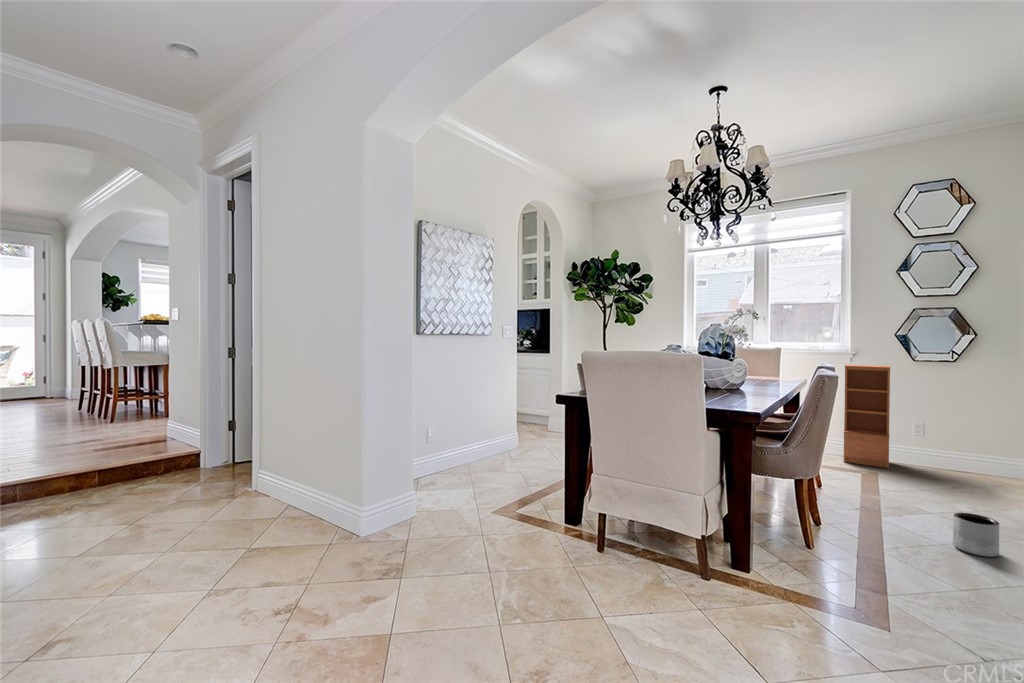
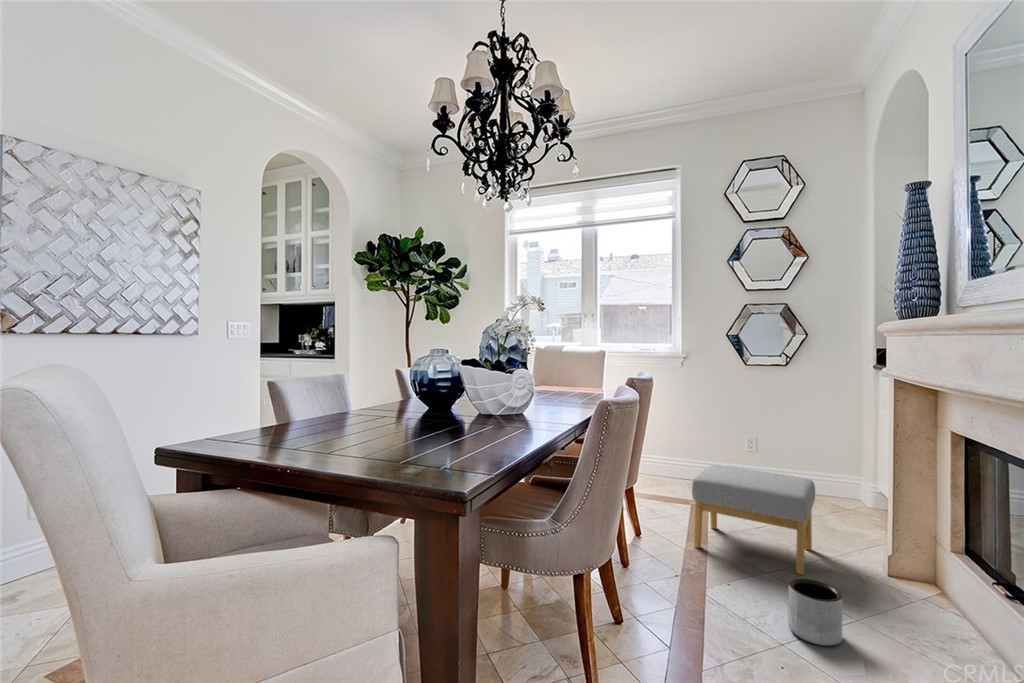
bookcase: present [844,365,890,468] -> none [675,369,722,492]
footstool: none [867,440,982,522] -> present [692,465,815,574]

